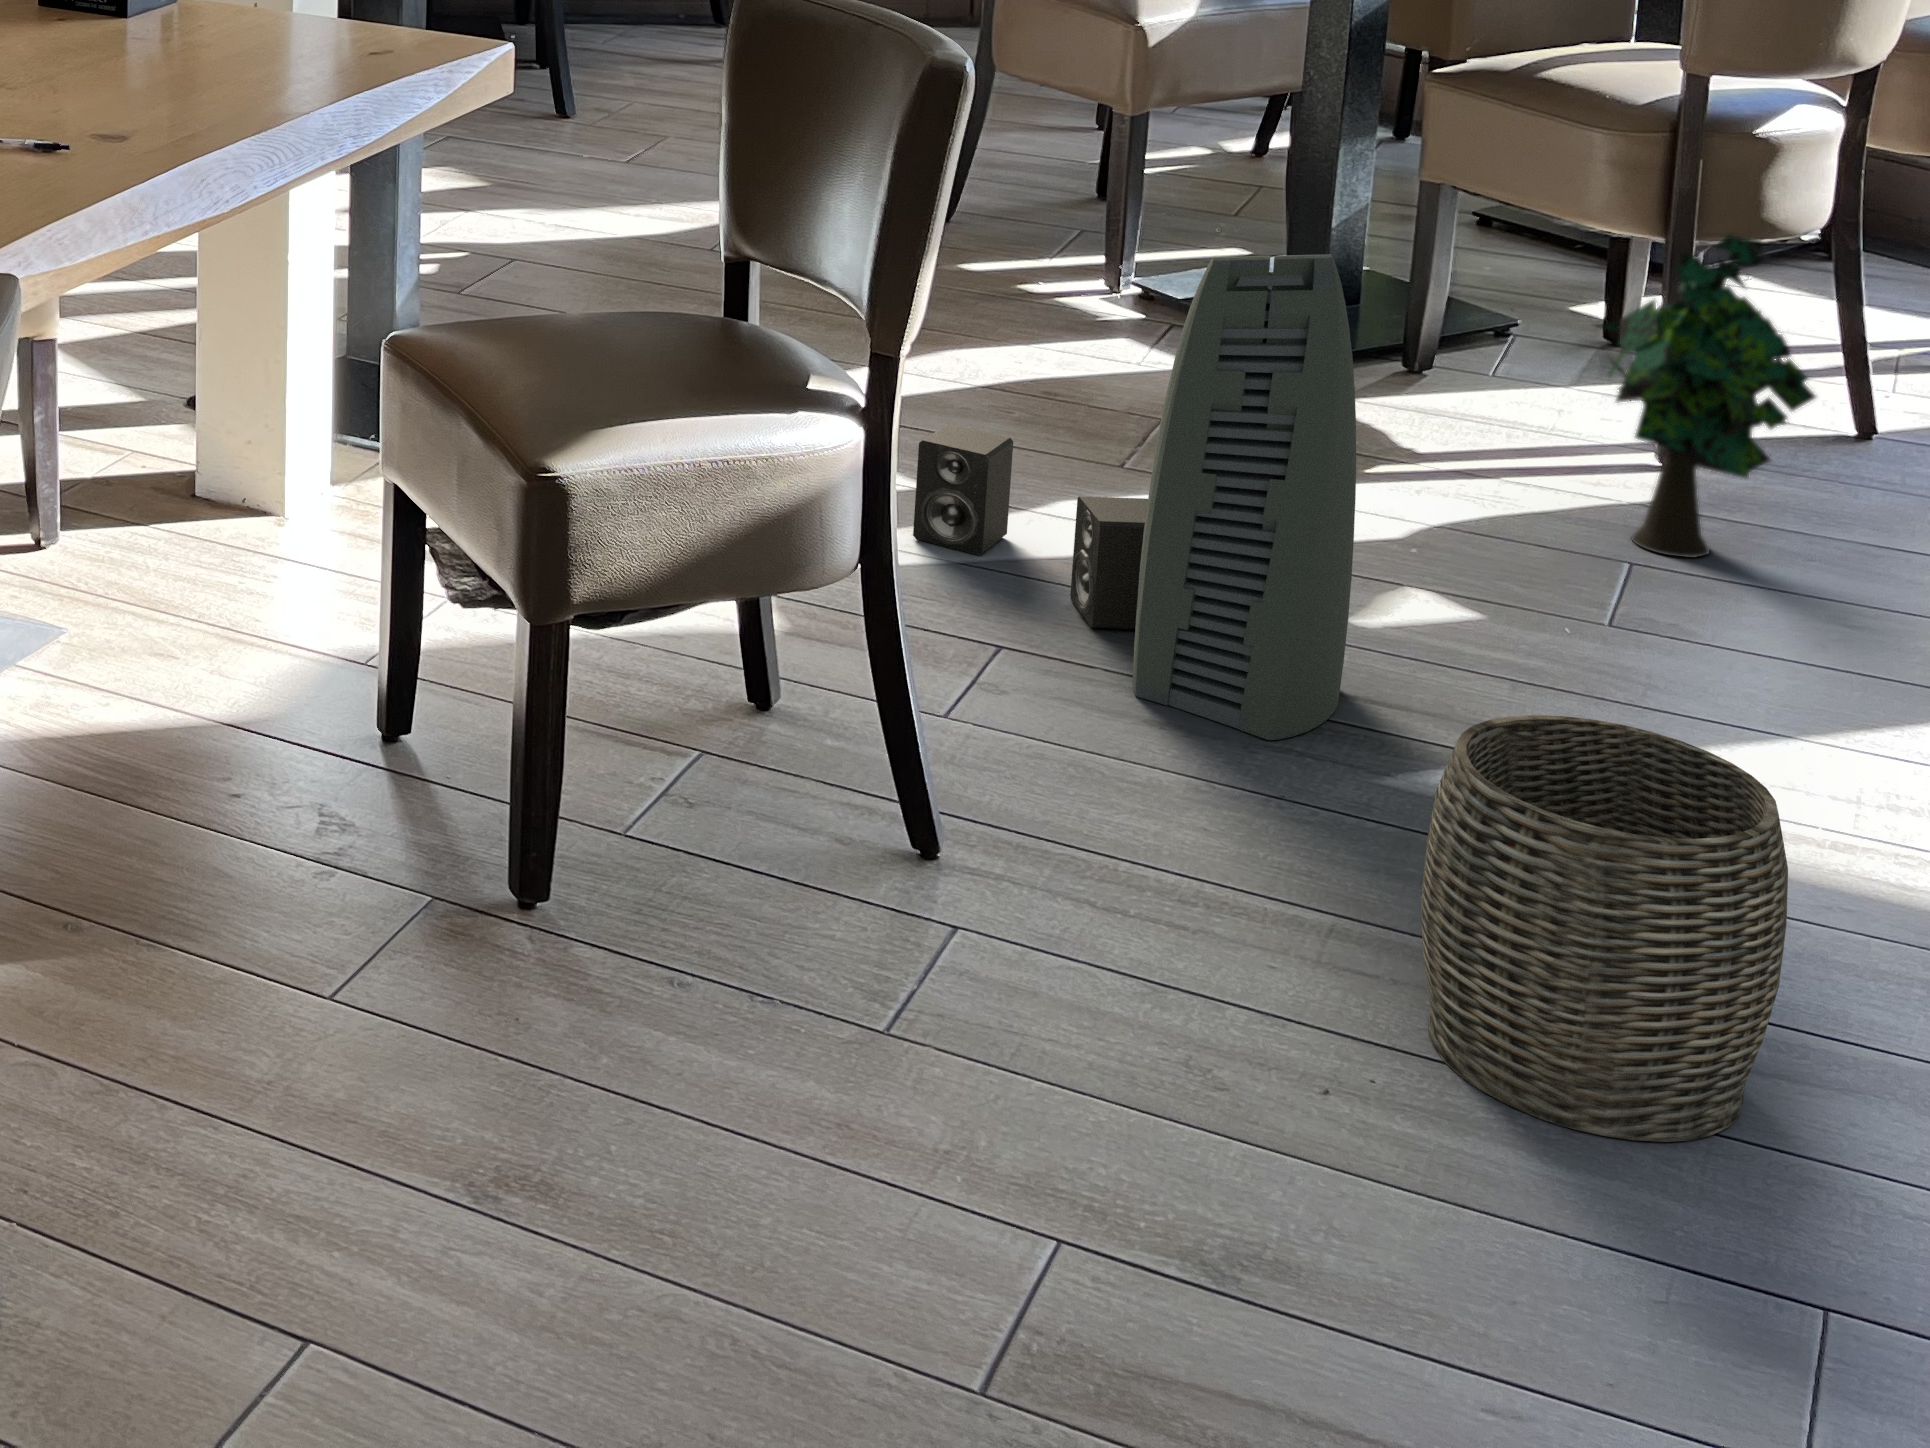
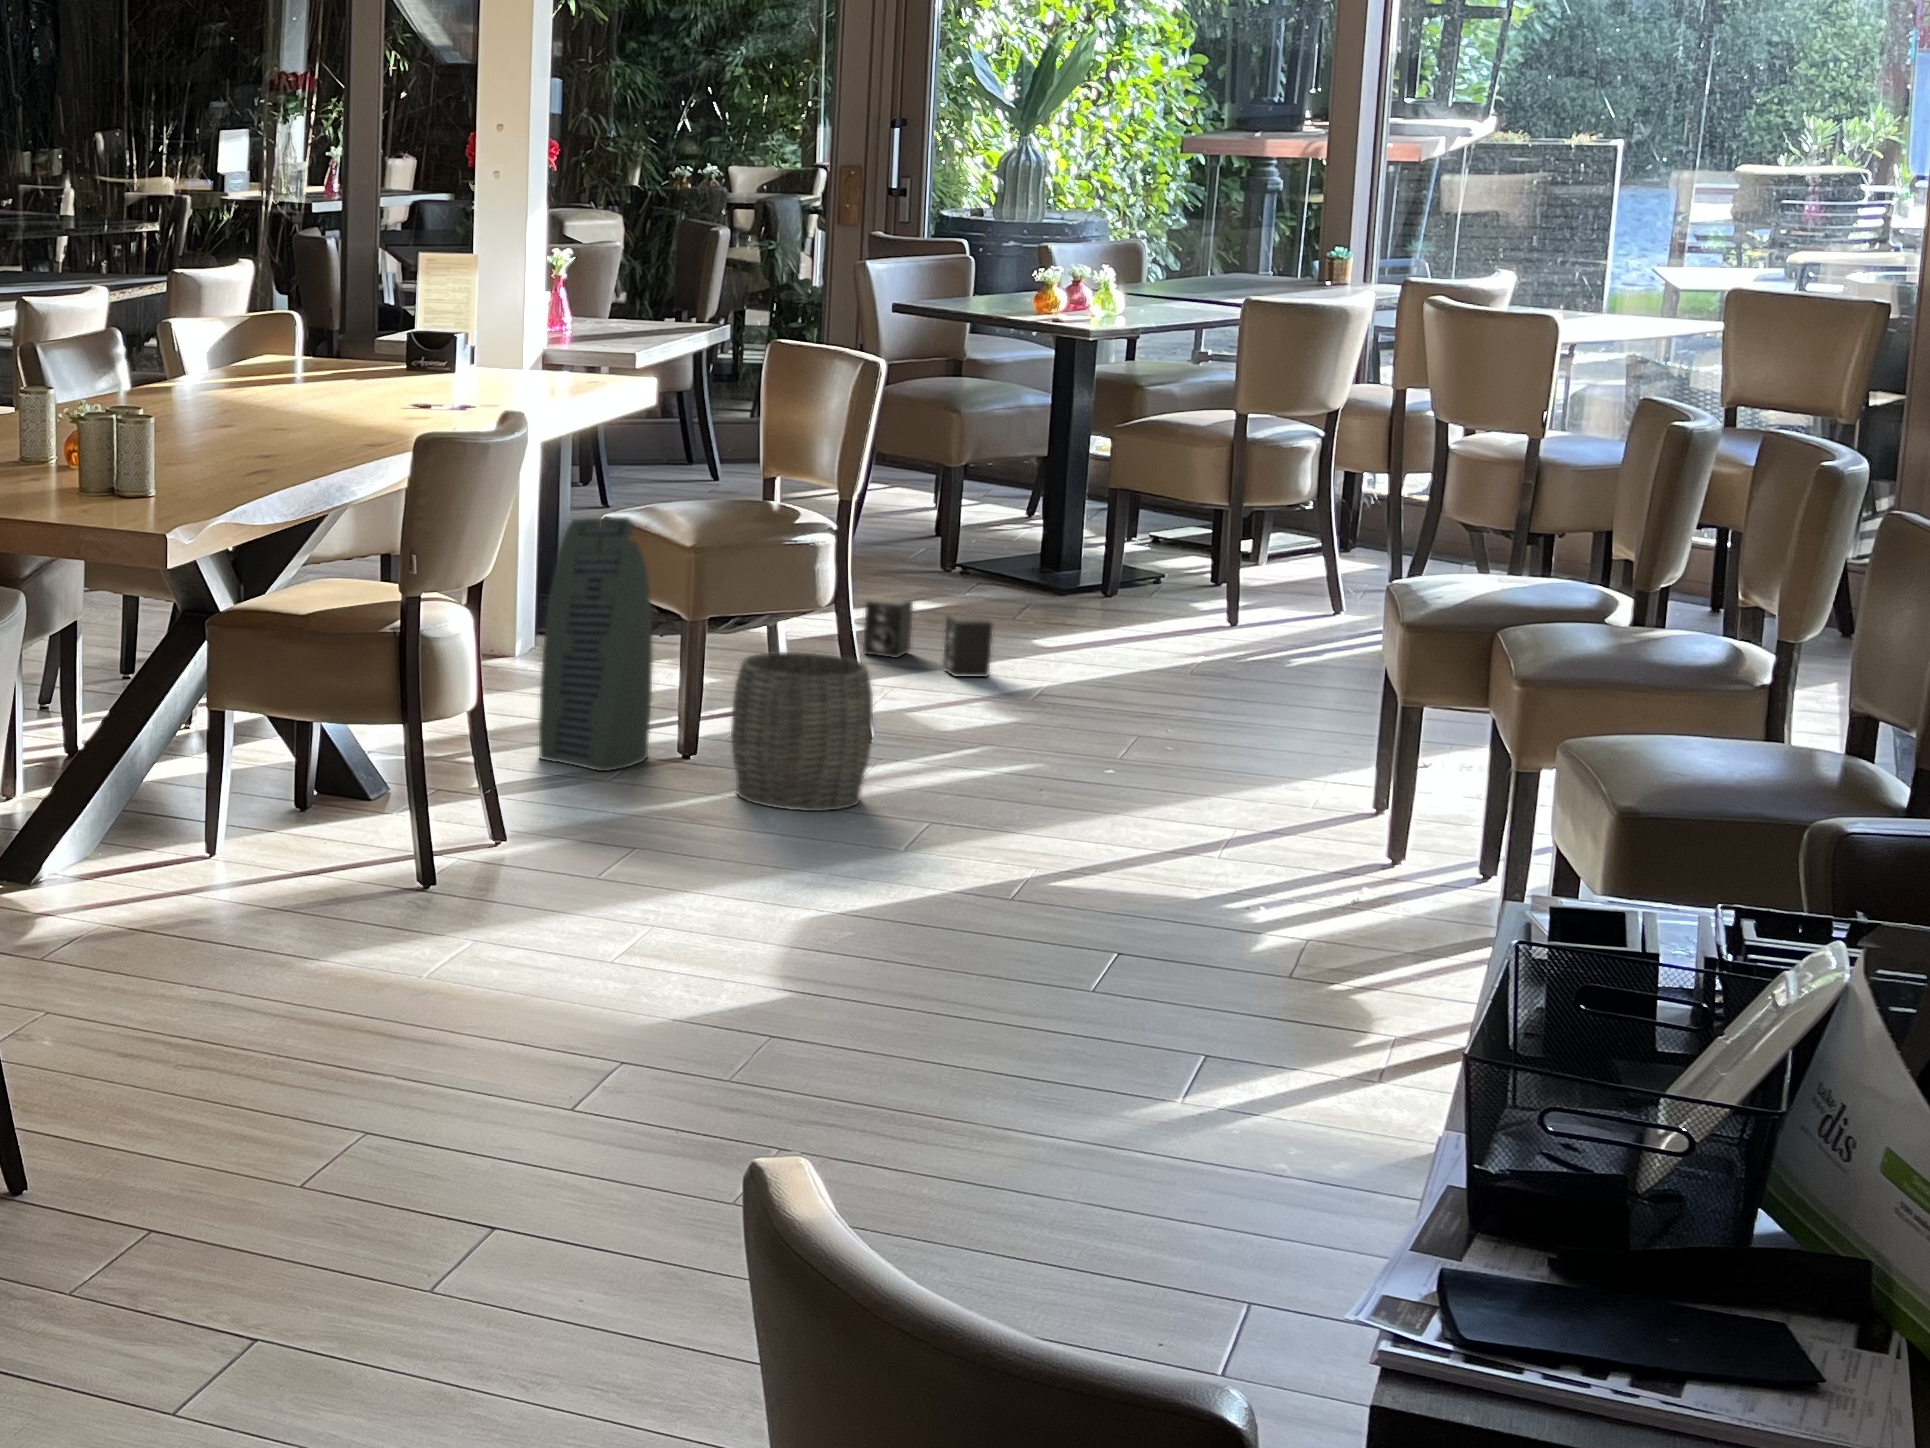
decorative plant: present [1596,235,1816,557] -> none [1202,487,1308,656]
air purifier: present [1133,254,1356,740] -> present [539,517,652,771]
woven basket: present [1421,715,1788,1142] -> present [731,652,873,811]

